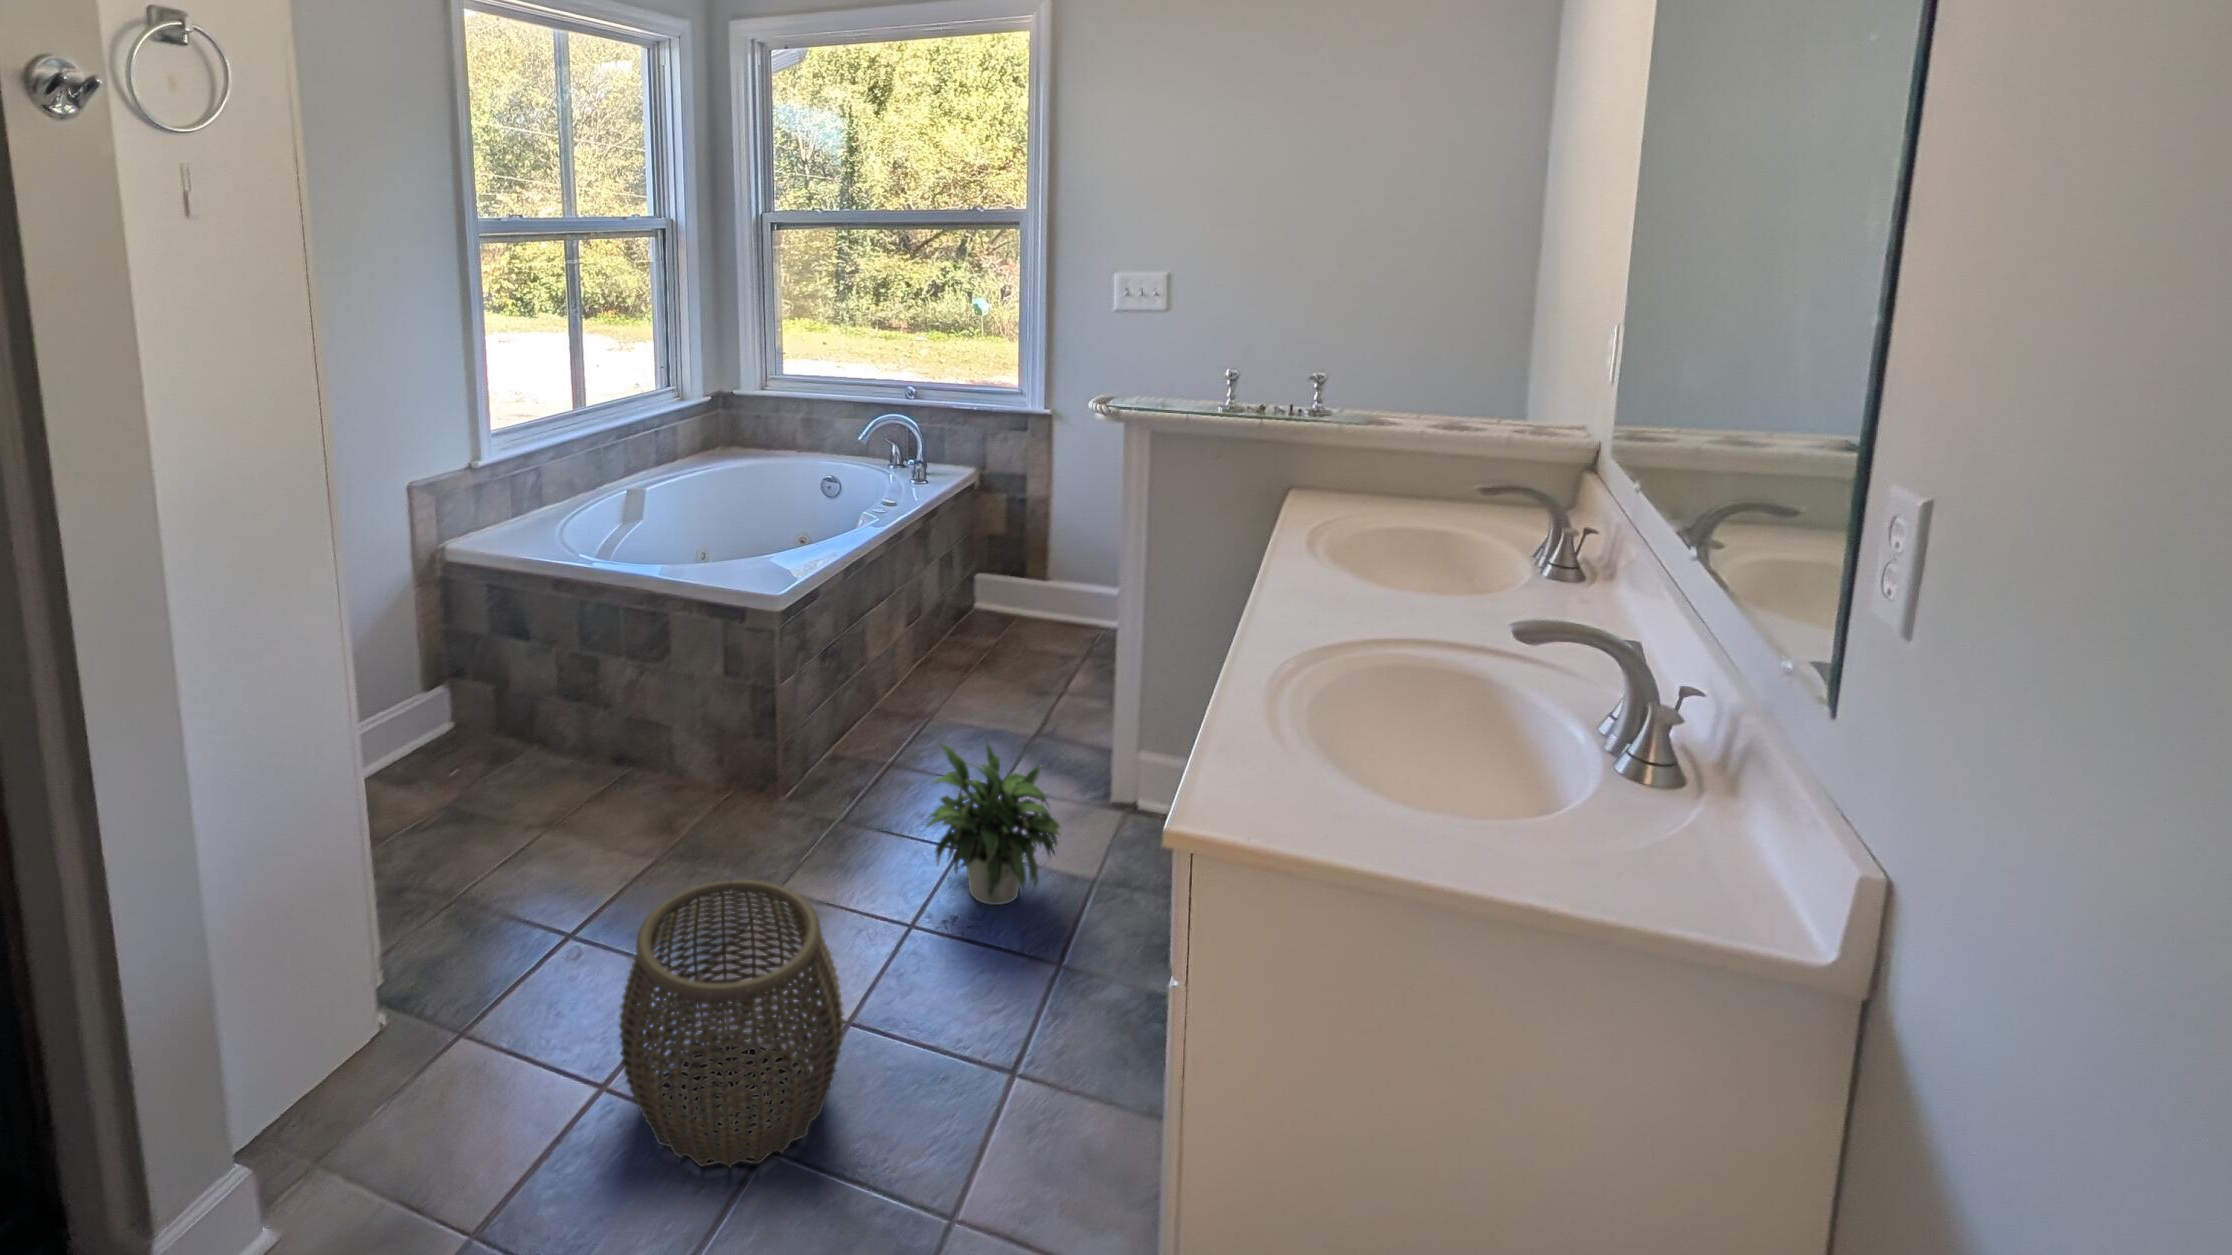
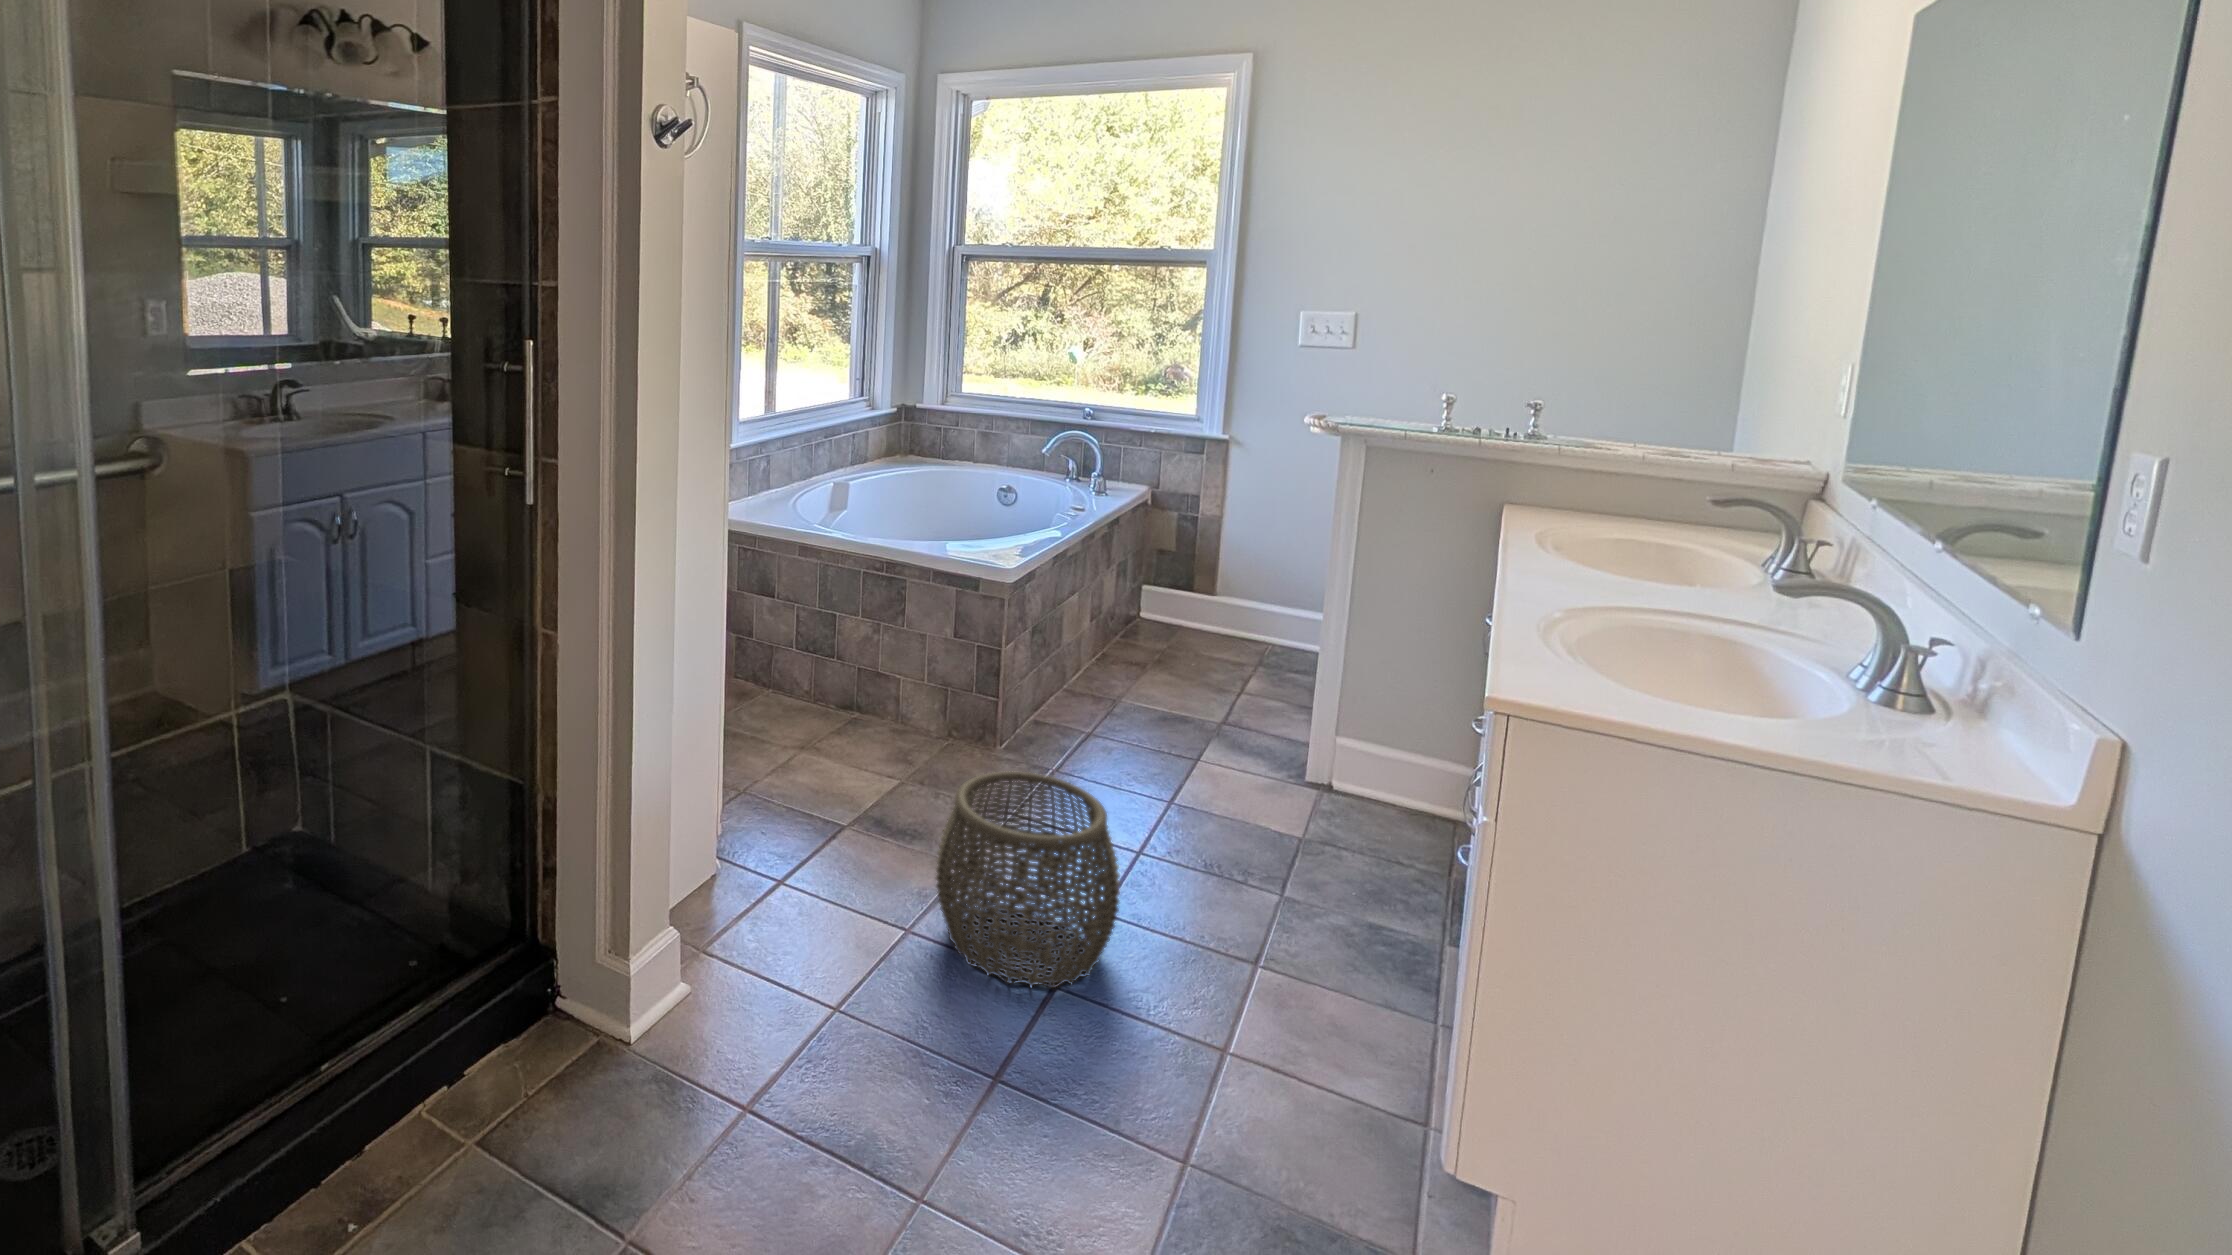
potted plant: present [925,744,1060,905] -> none [1151,700,1281,842]

